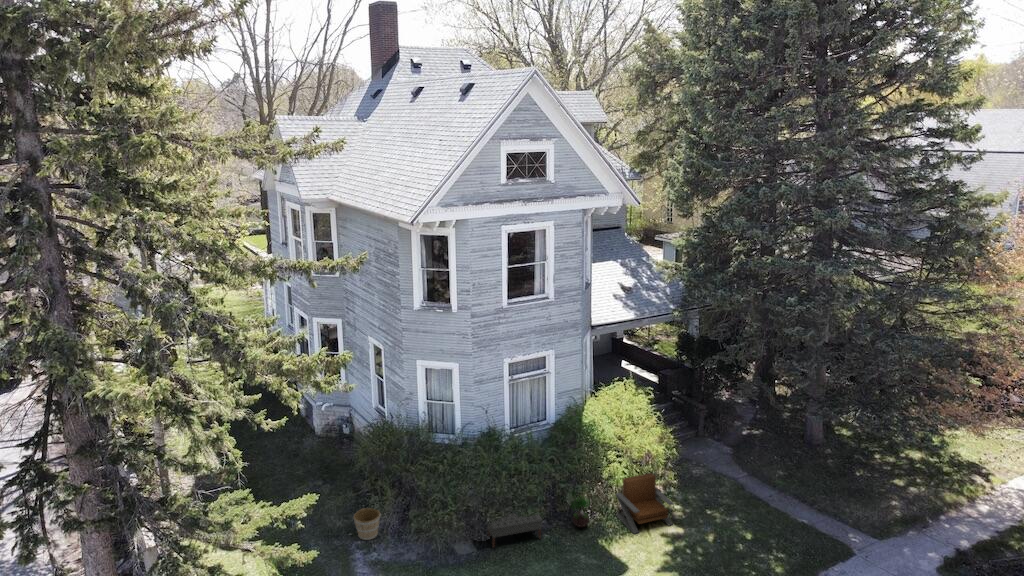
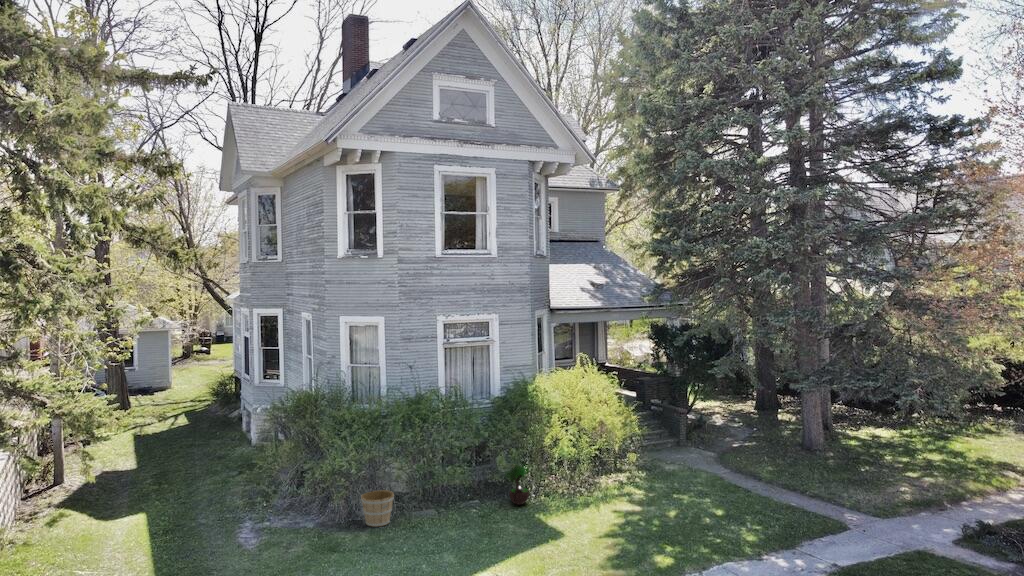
lounge chair: present [616,473,674,534] -> none [563,447,631,510]
wooden bucket: present [354,508,381,540] -> present [361,490,394,527]
bench: present [487,513,542,547] -> none [404,480,469,519]

